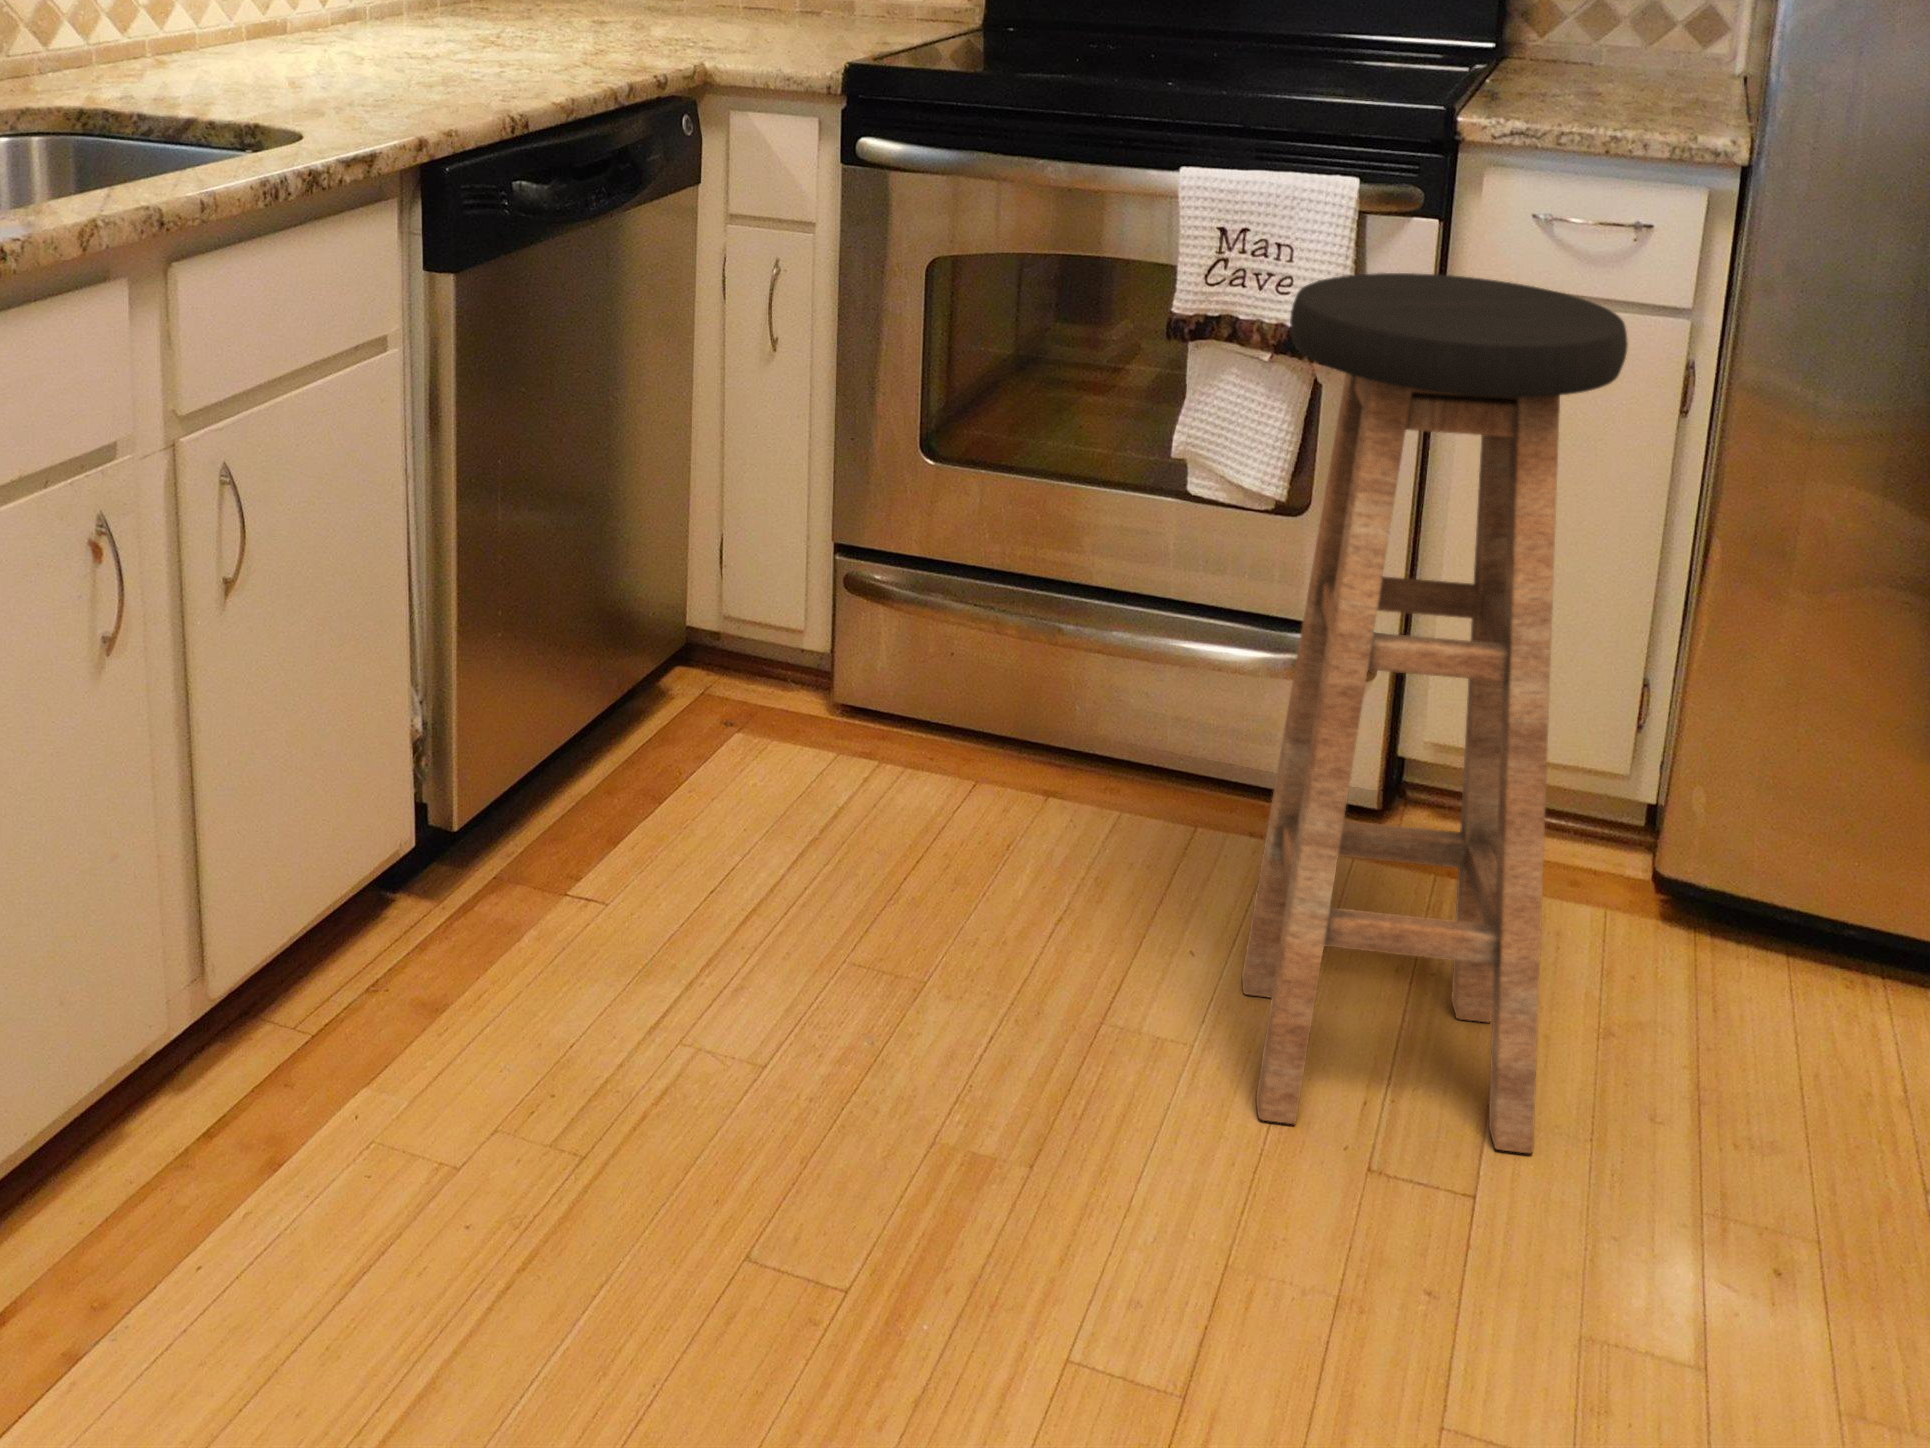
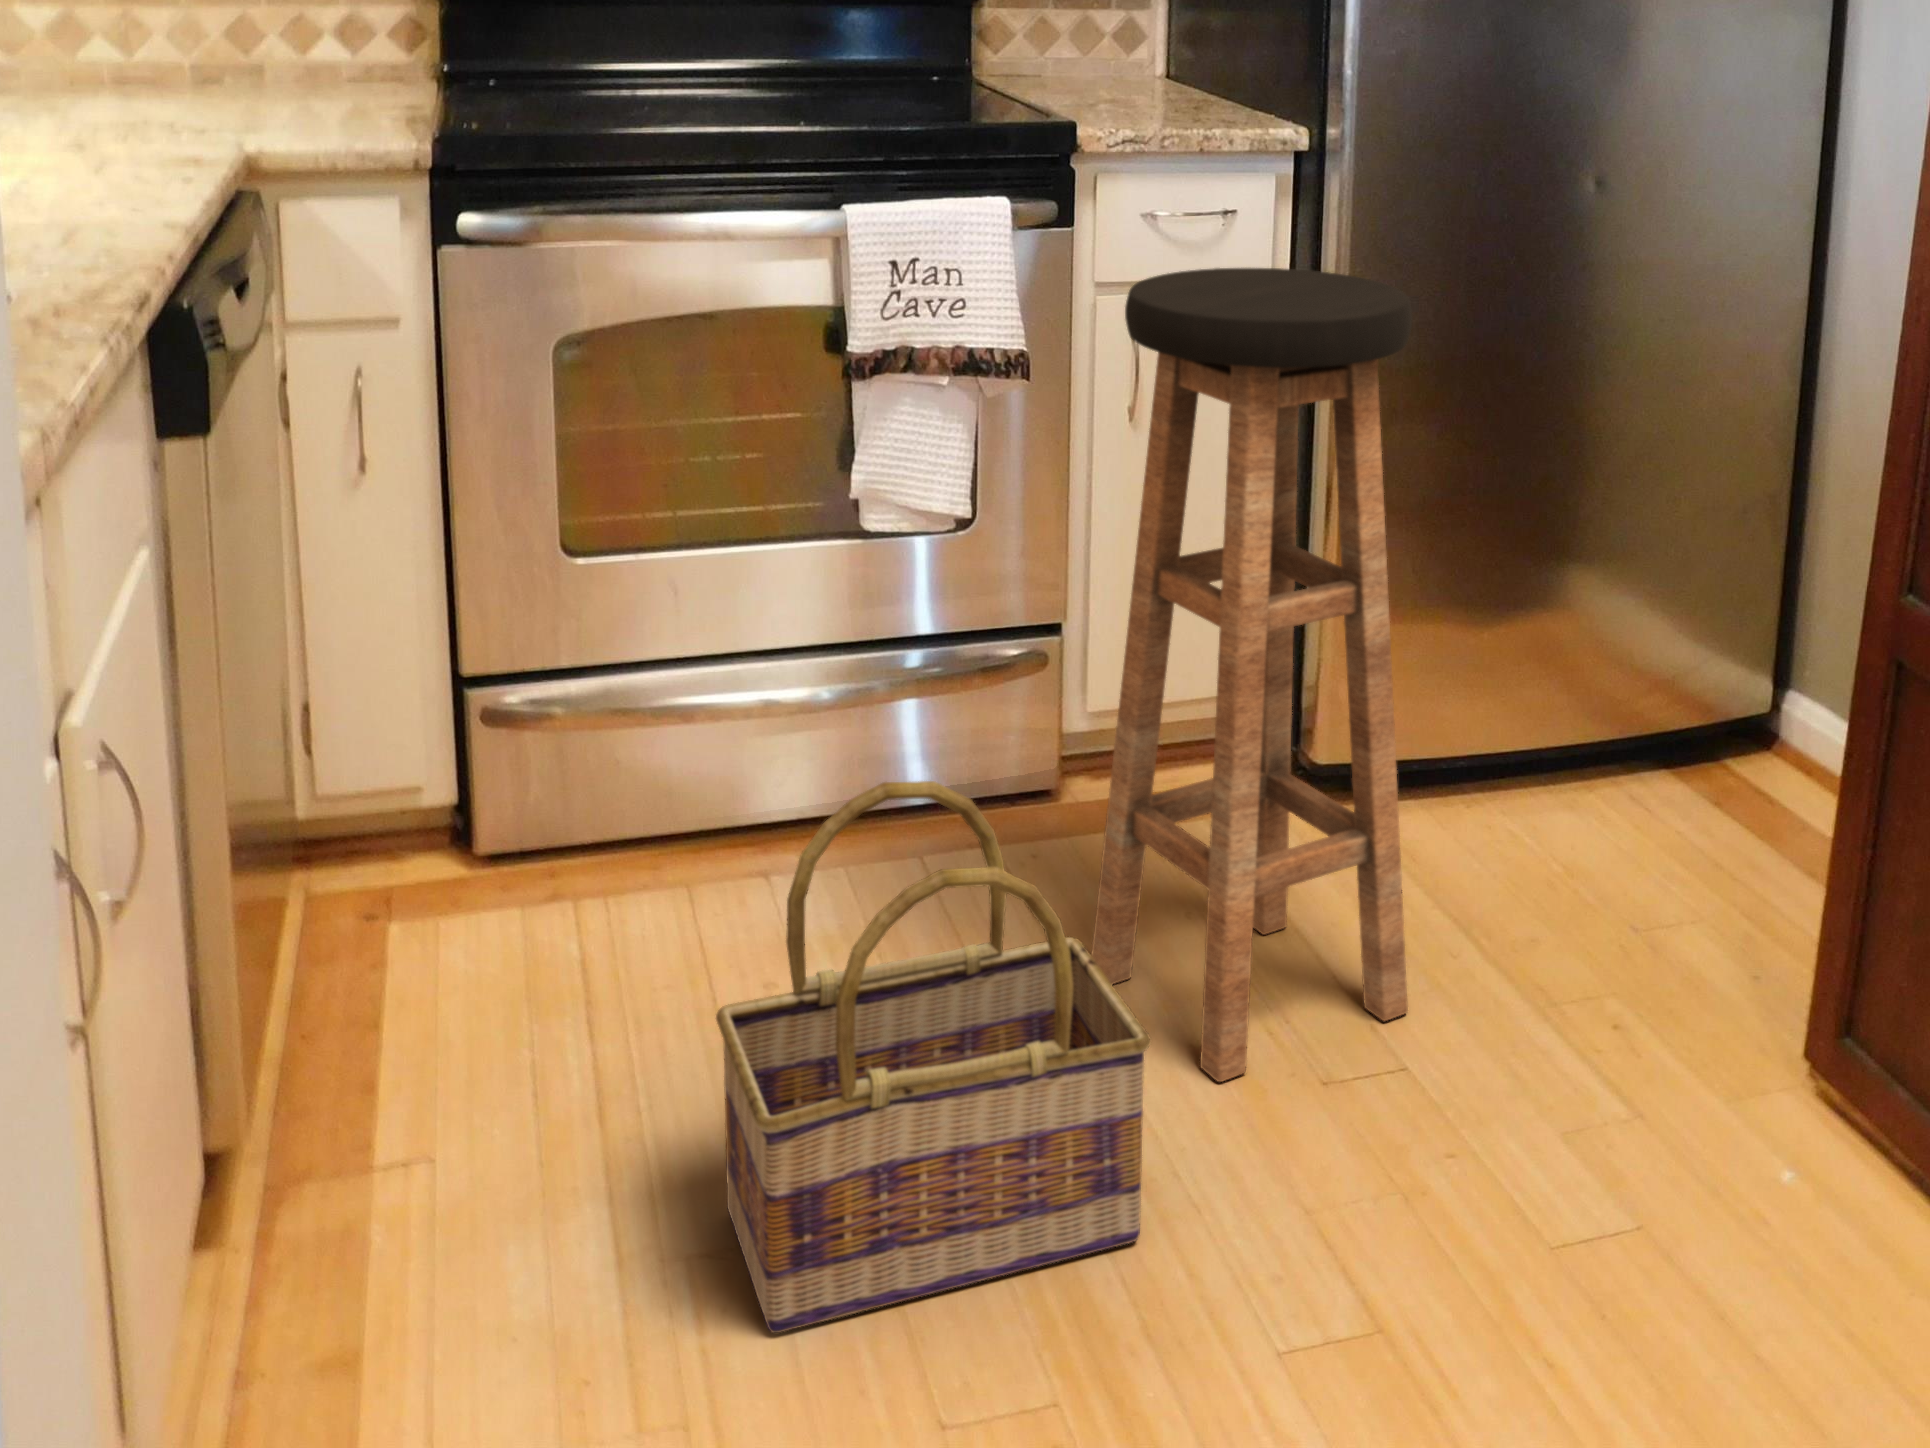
basket: none [695,690,1099,1201] -> present [716,781,1151,1333]

